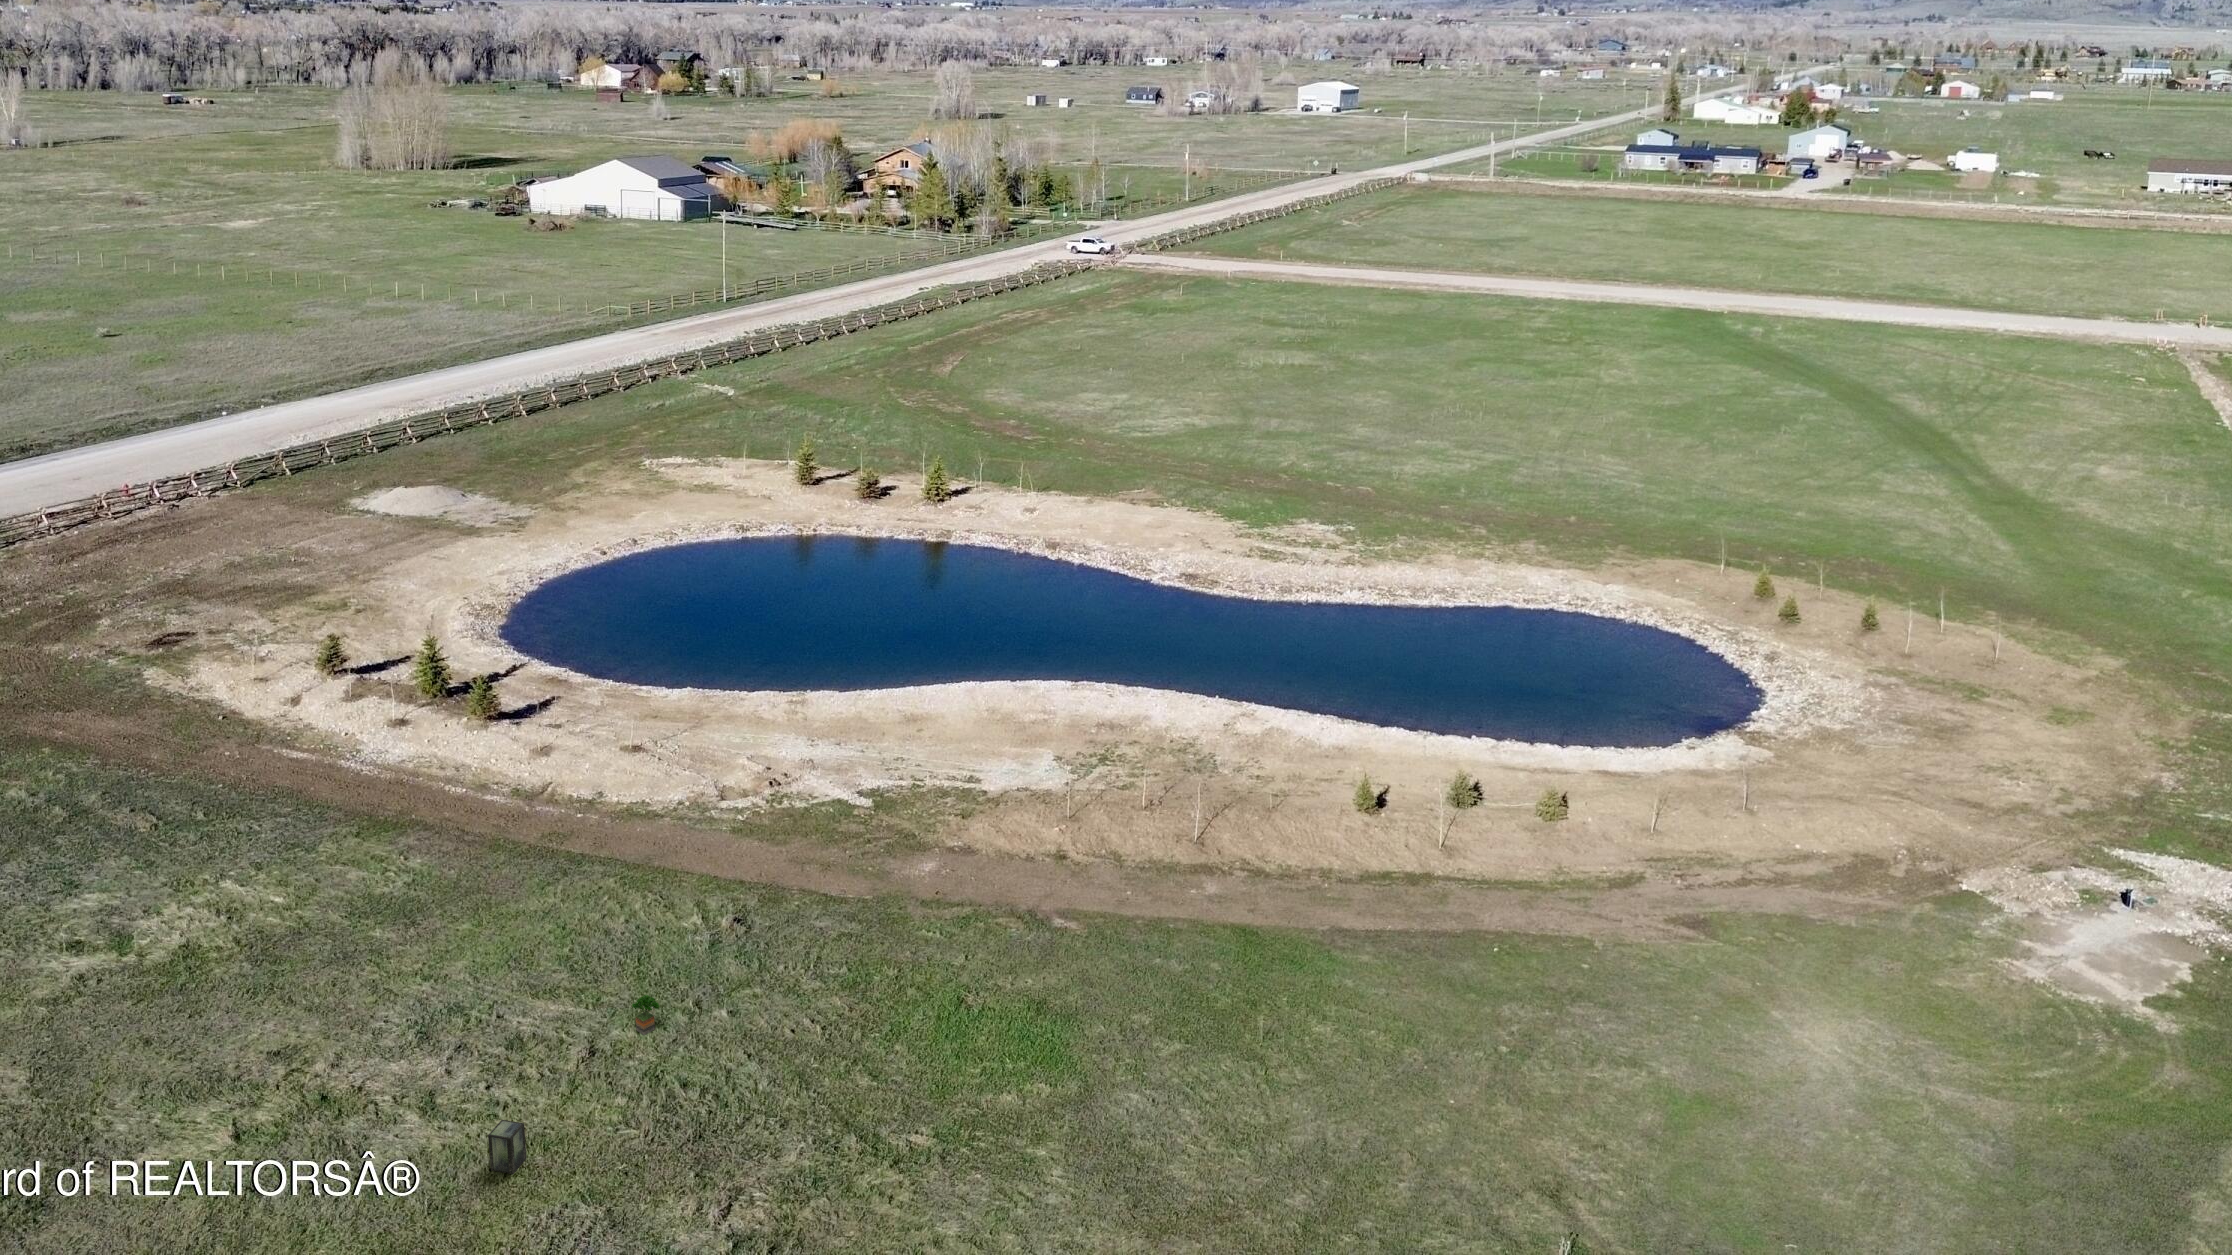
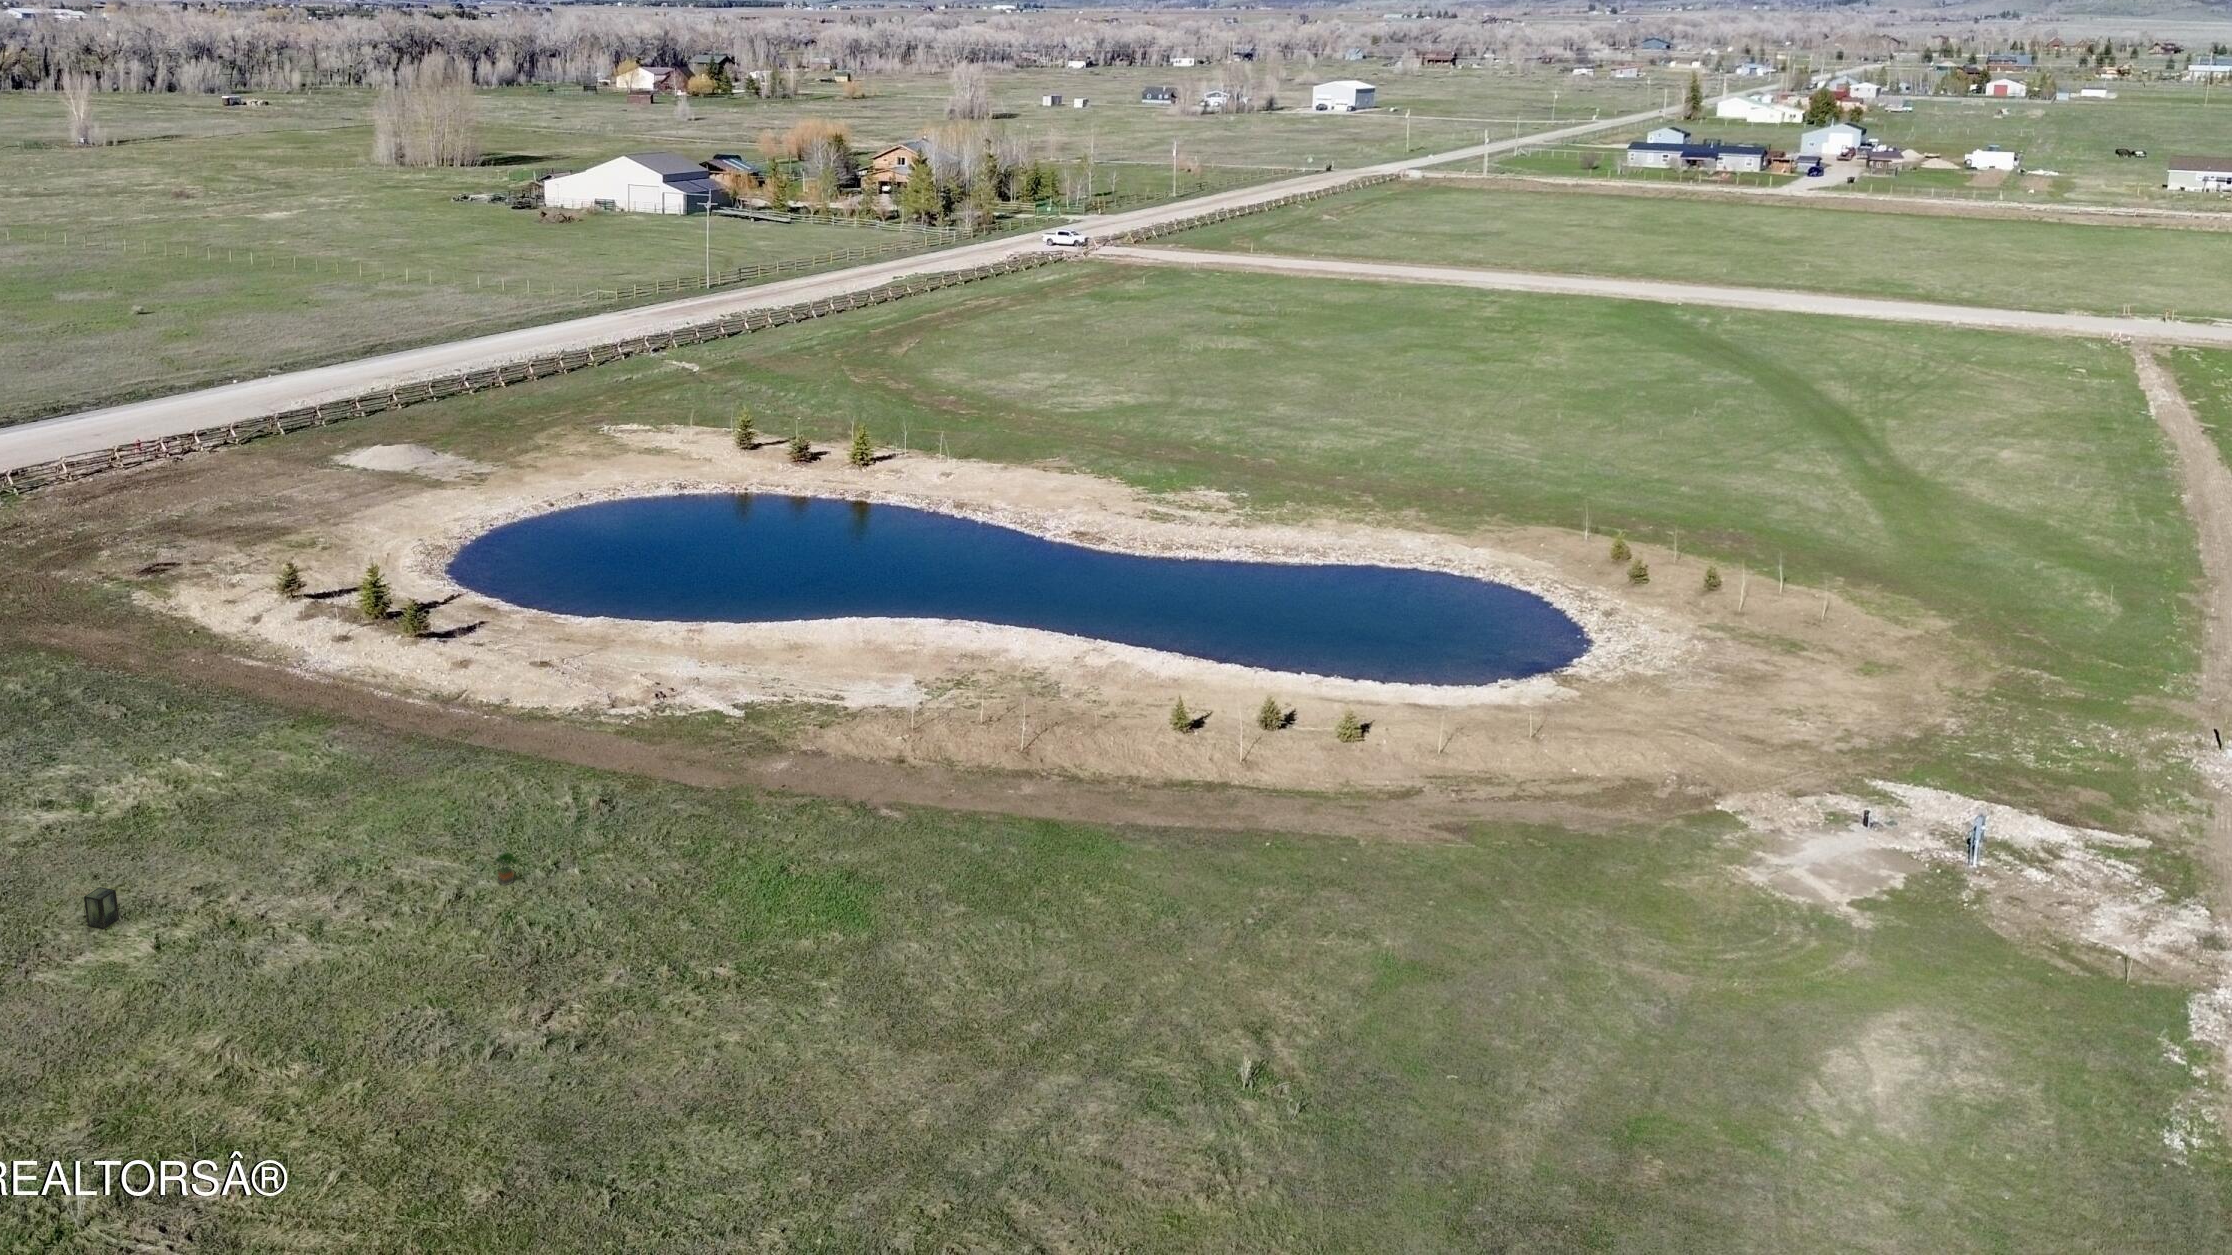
storage box: present [488,1120,527,1174] -> present [84,887,119,929]

